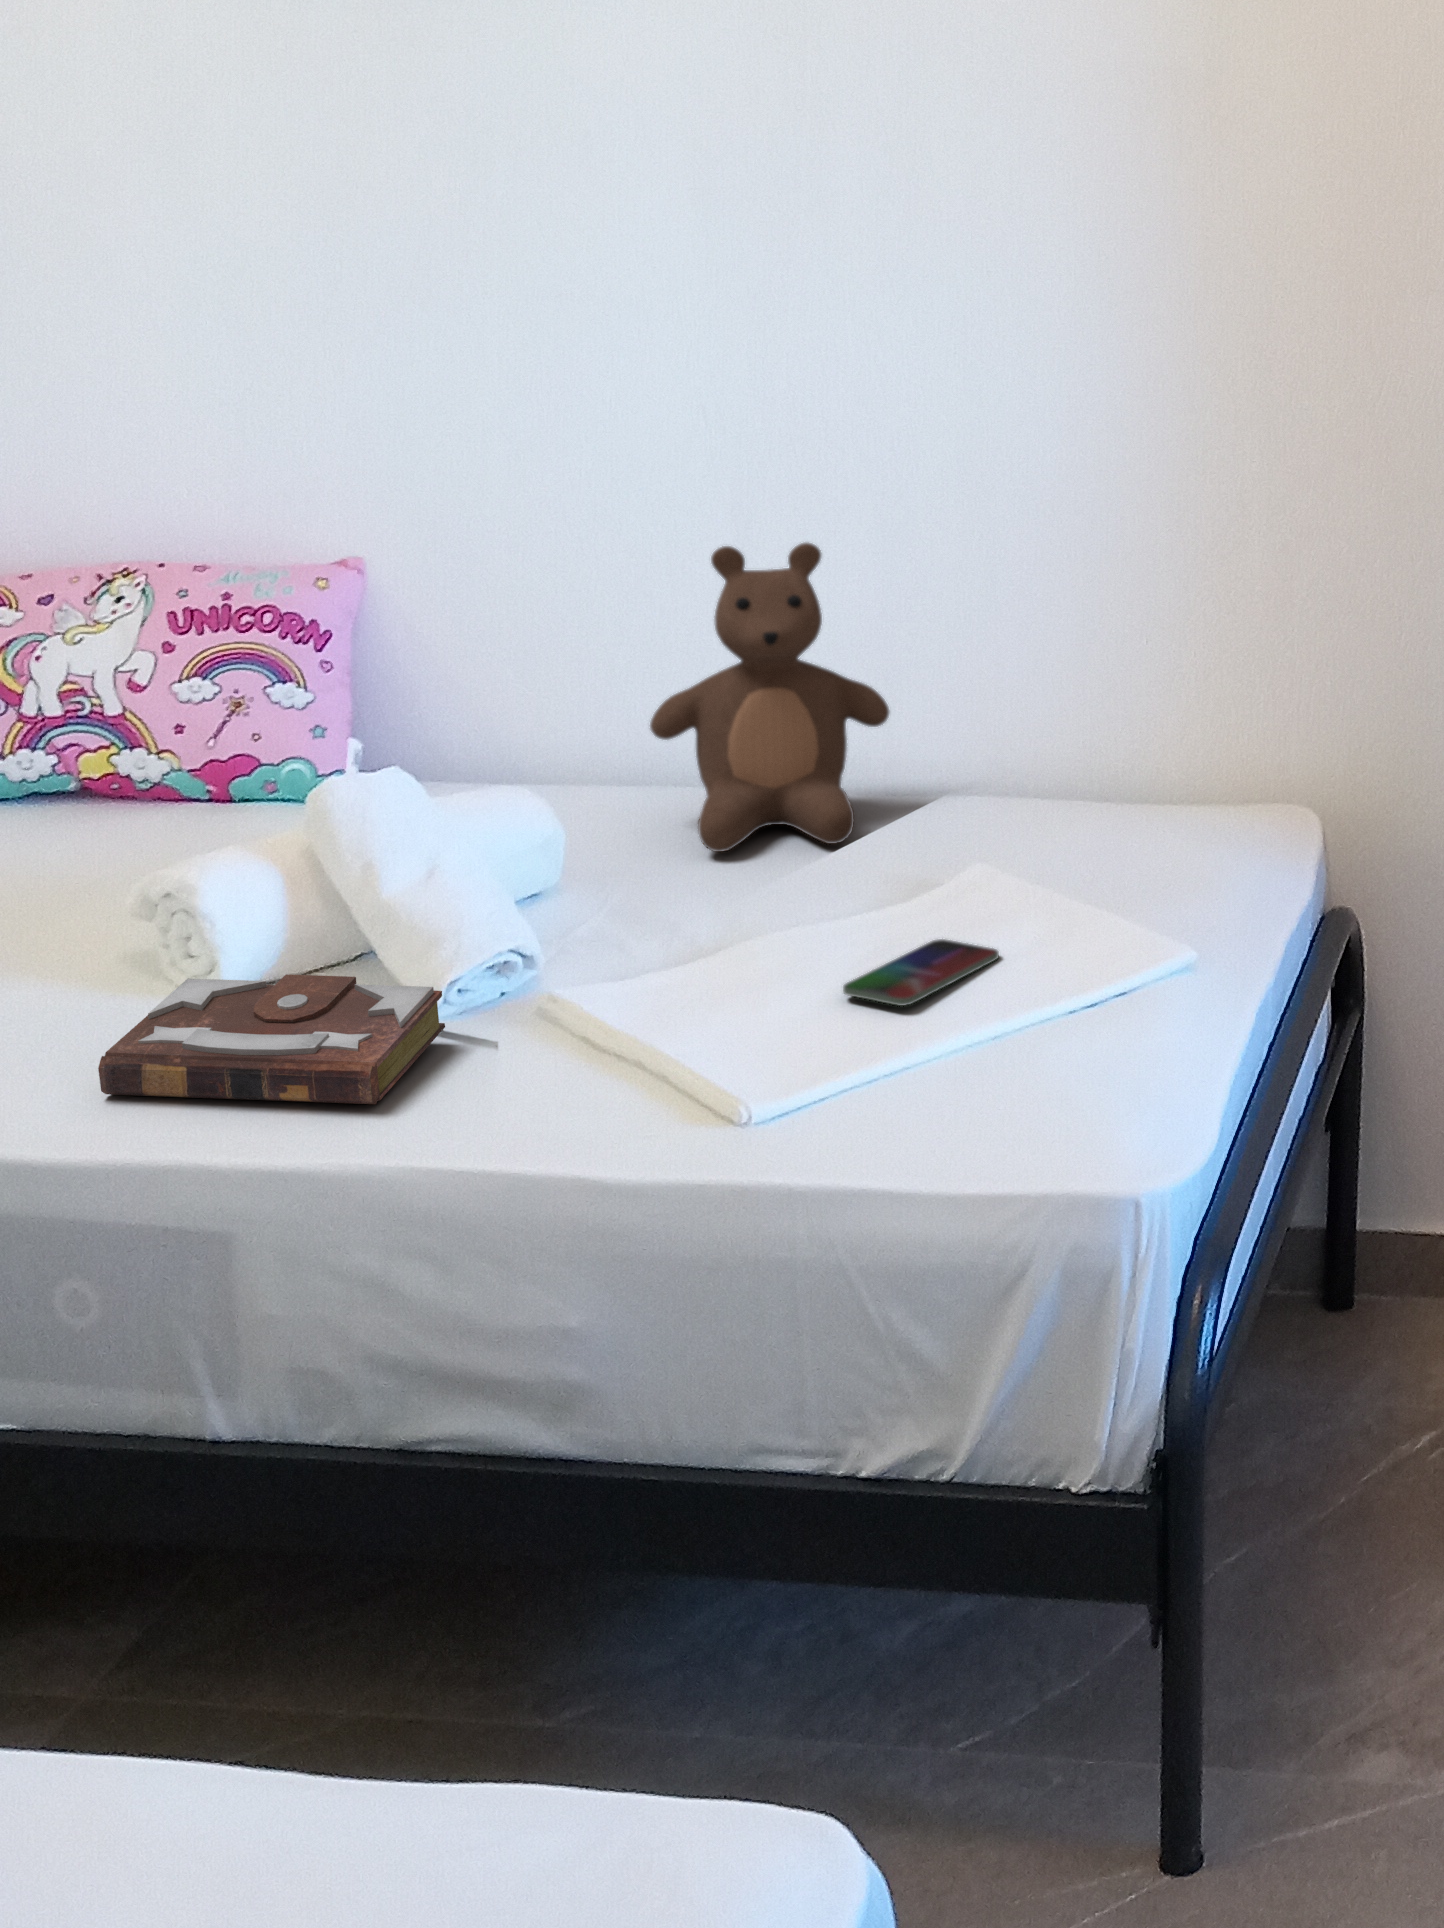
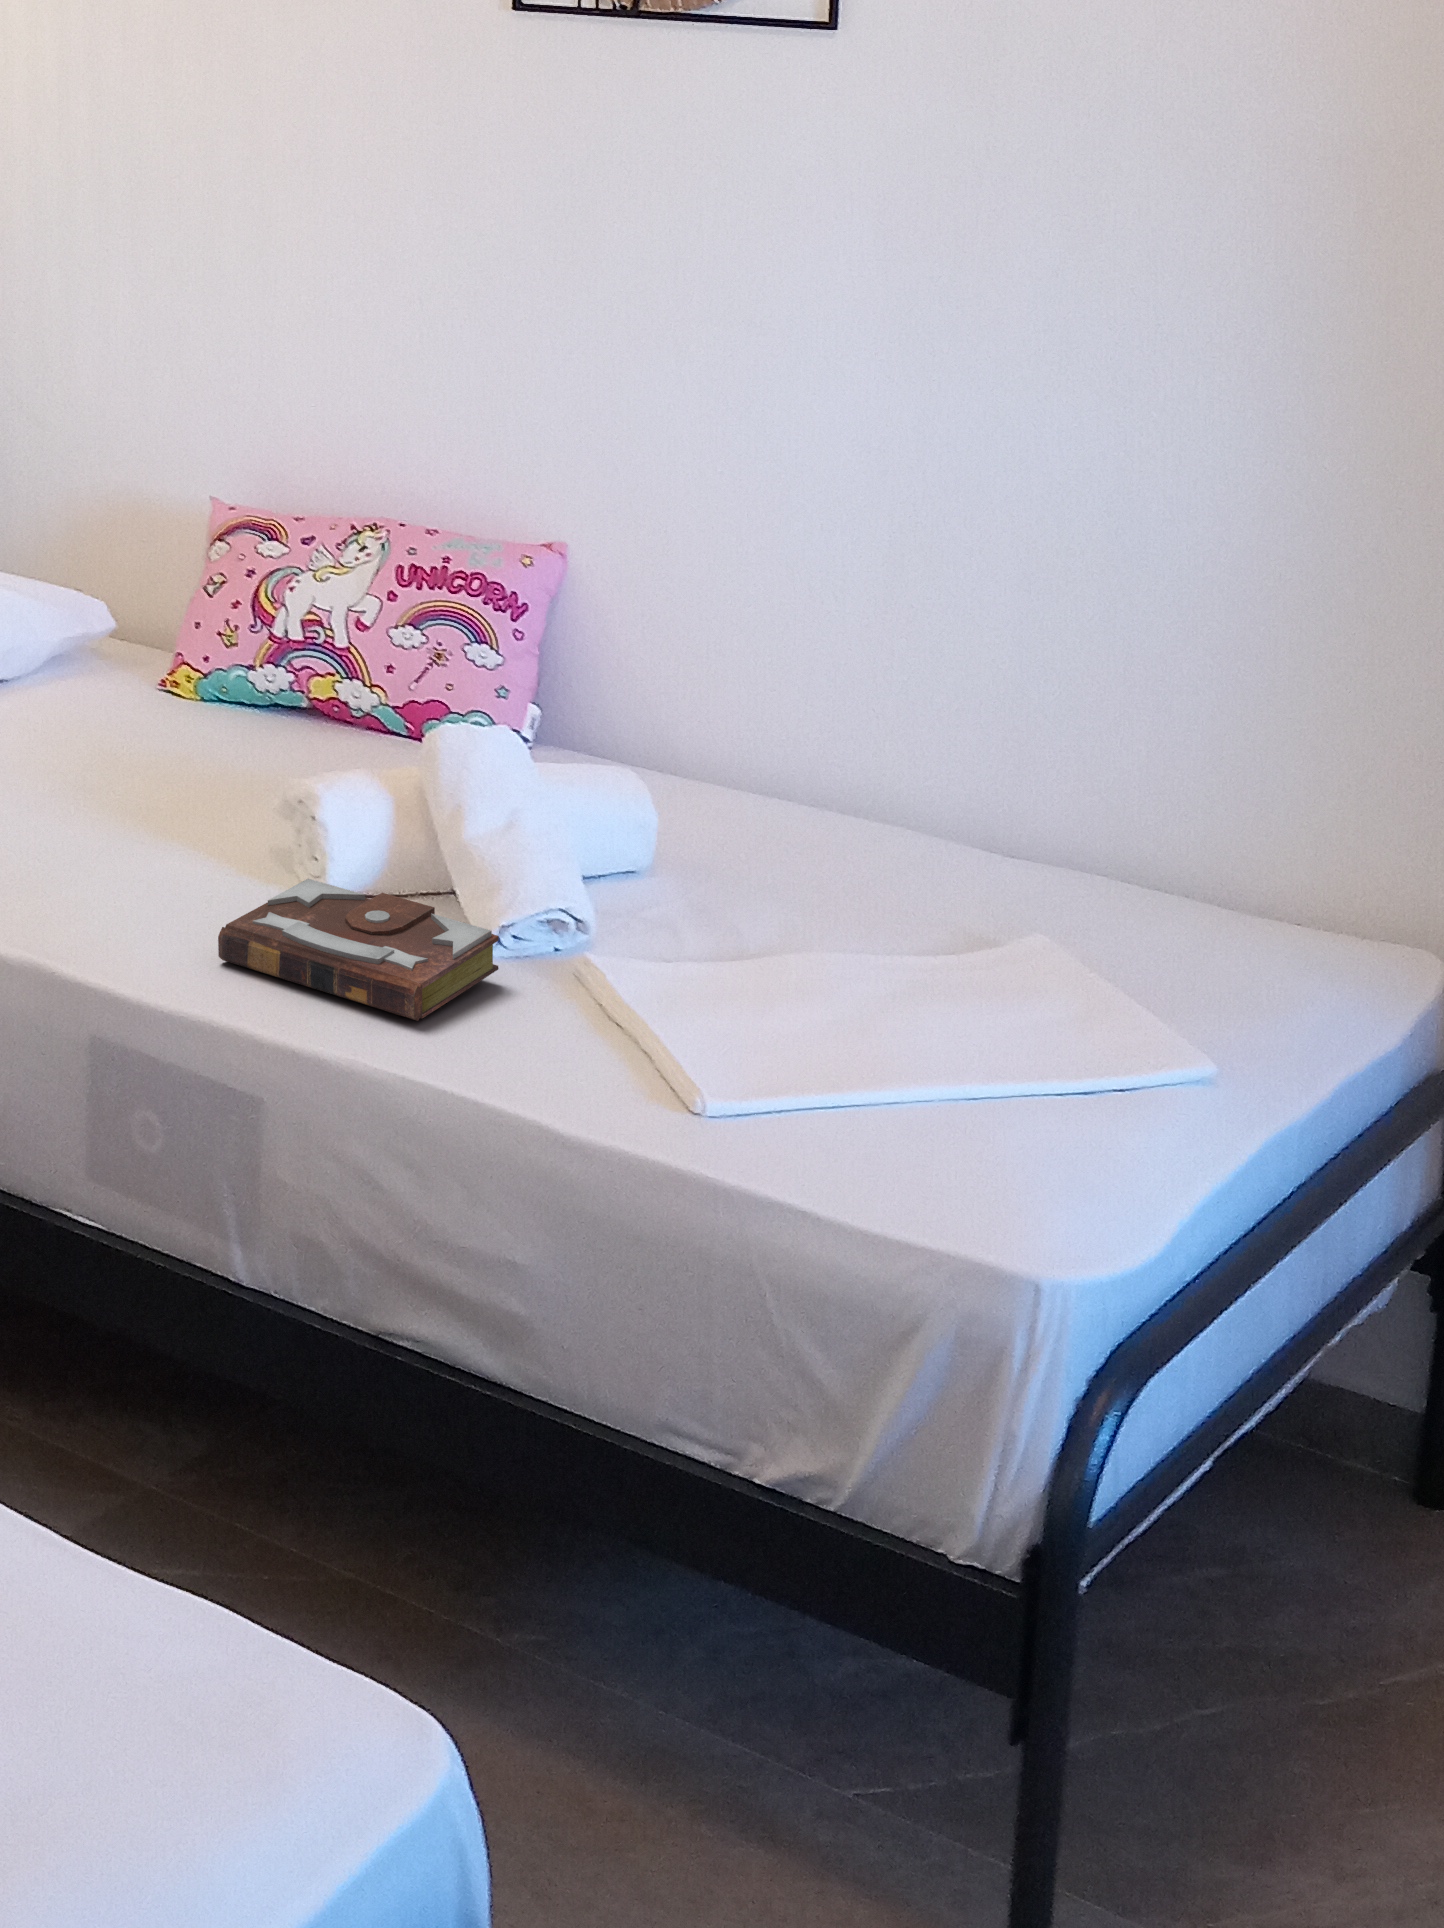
teddy bear: present [650,543,889,852] -> none [767,578,997,885]
smartphone: present [843,939,999,1006] -> none [847,994,1014,1048]

